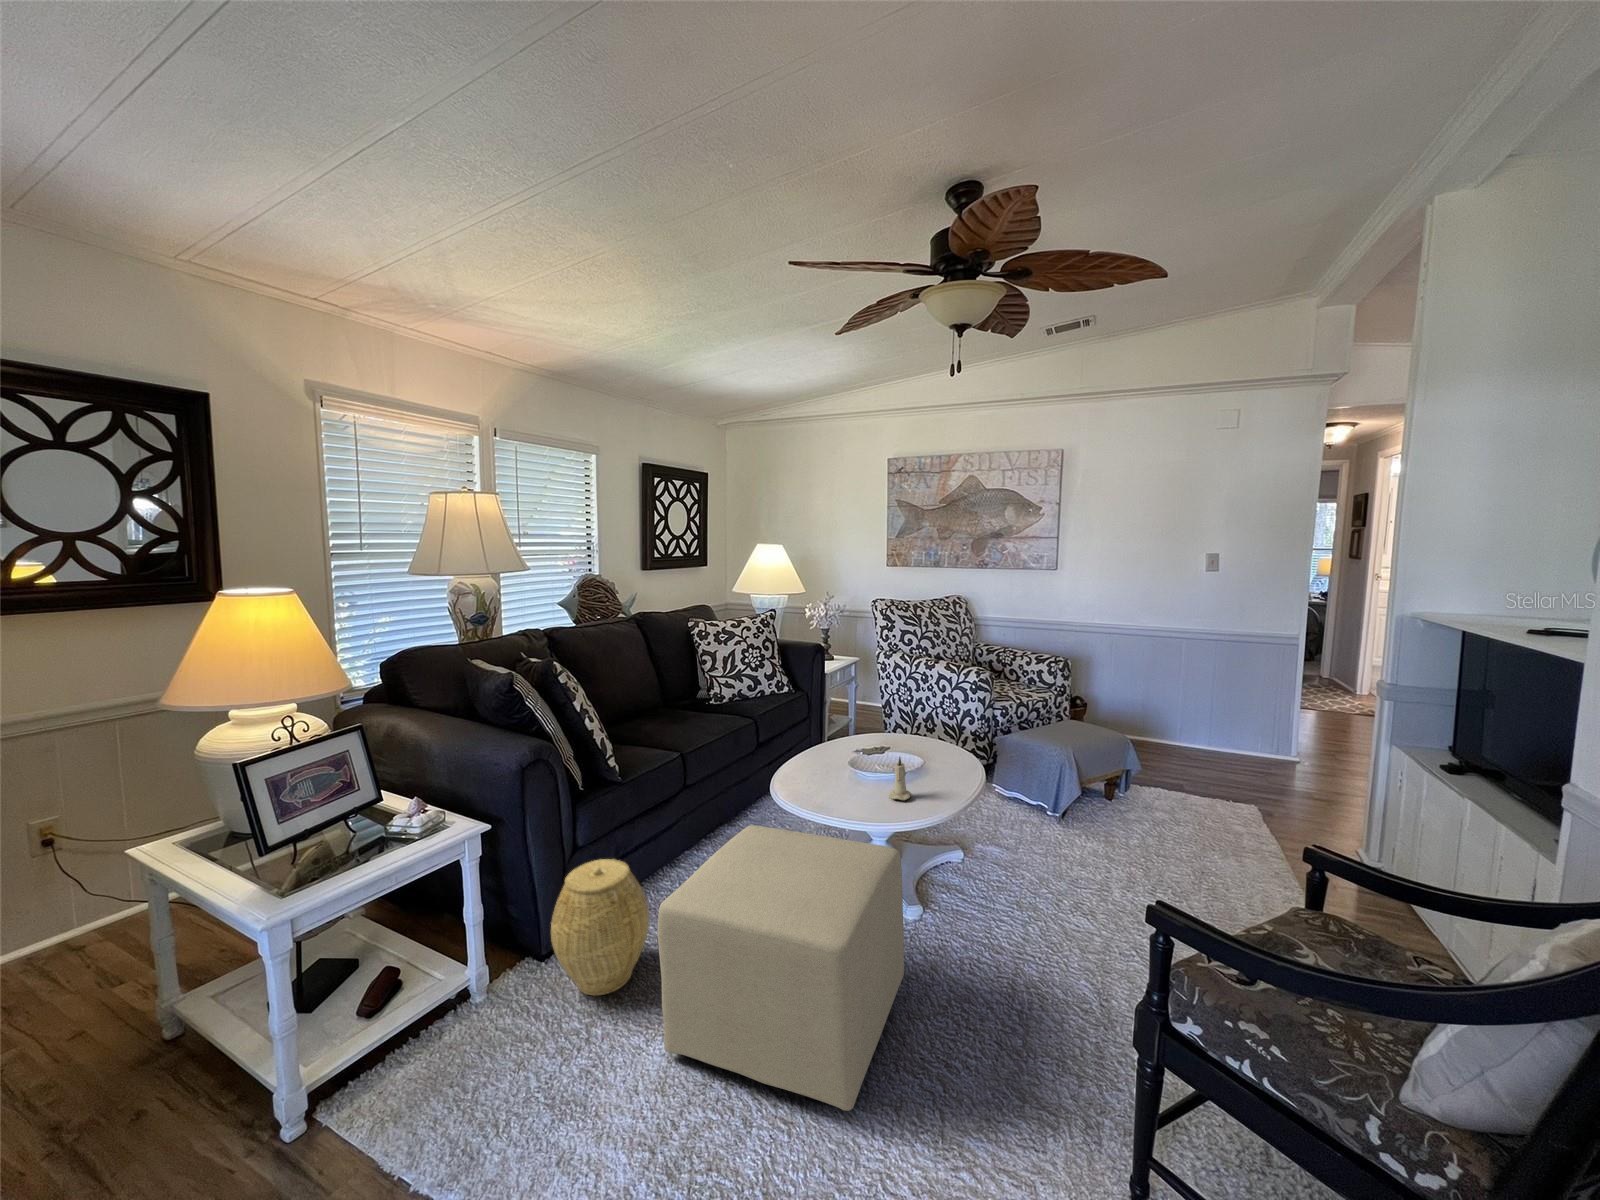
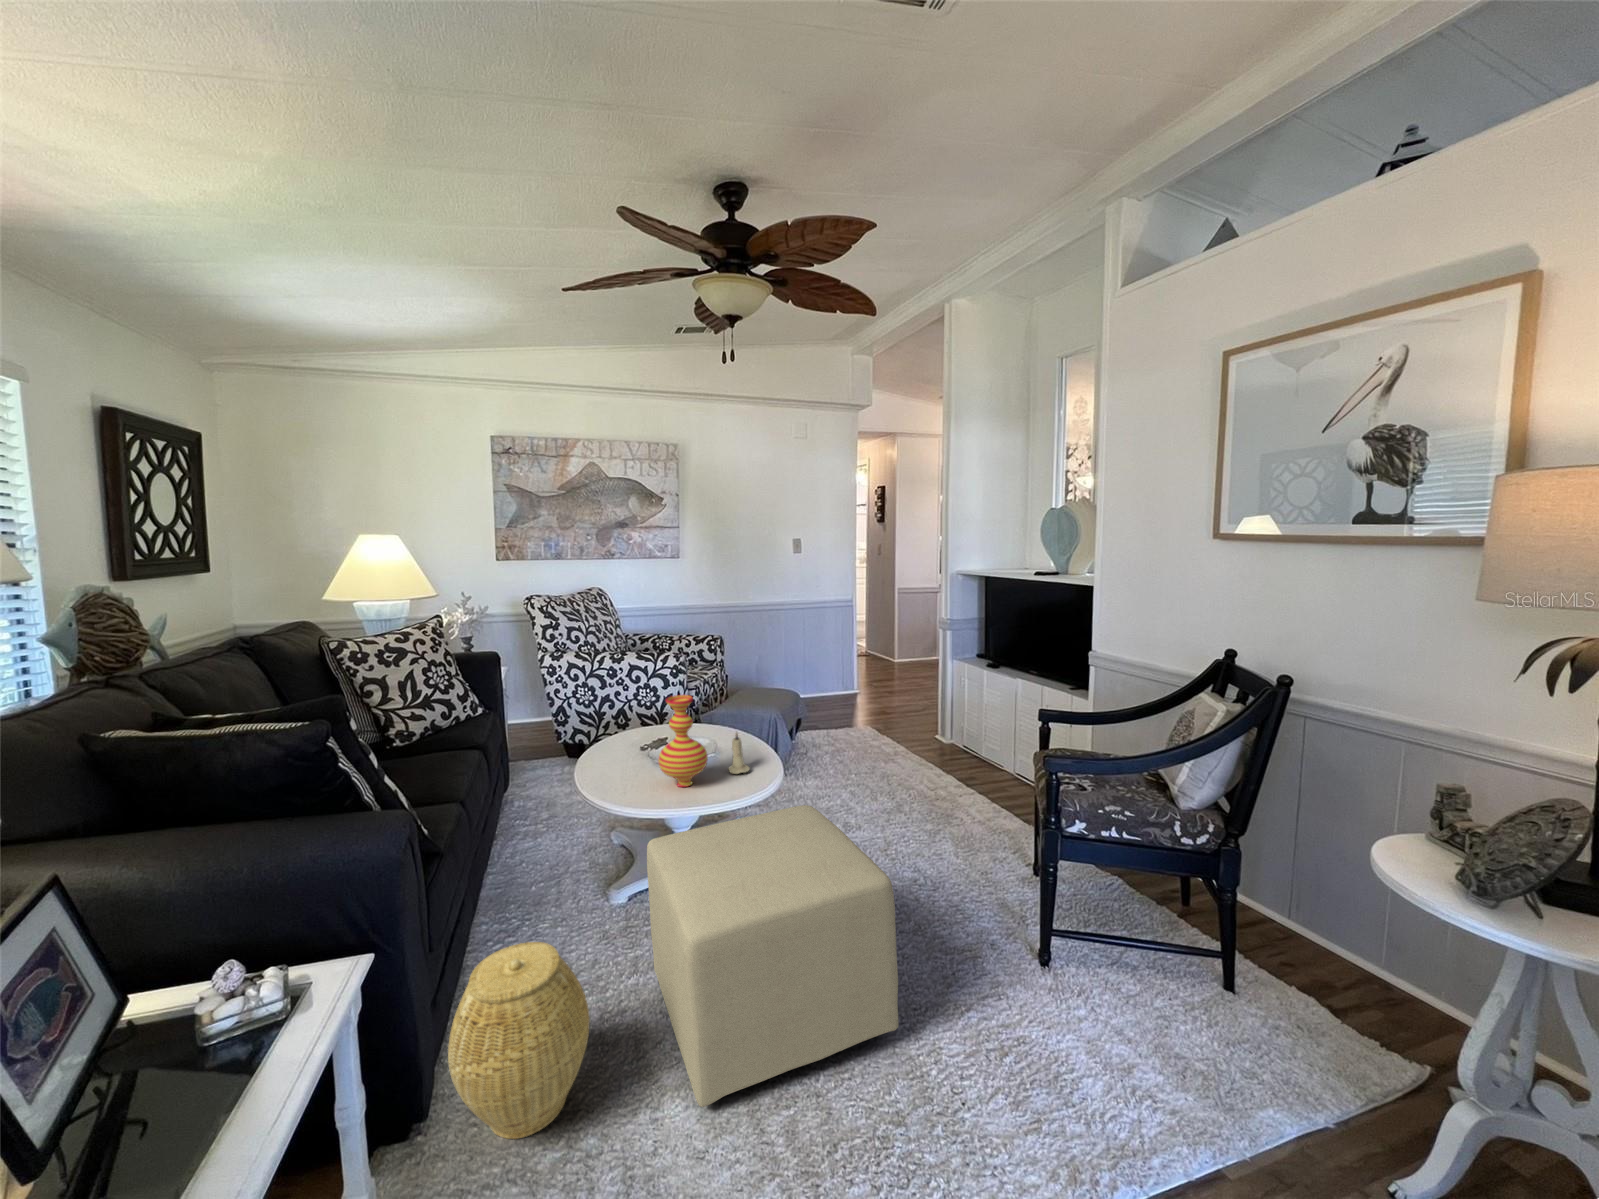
vase: none [818,708,864,795] -> present [658,695,708,787]

